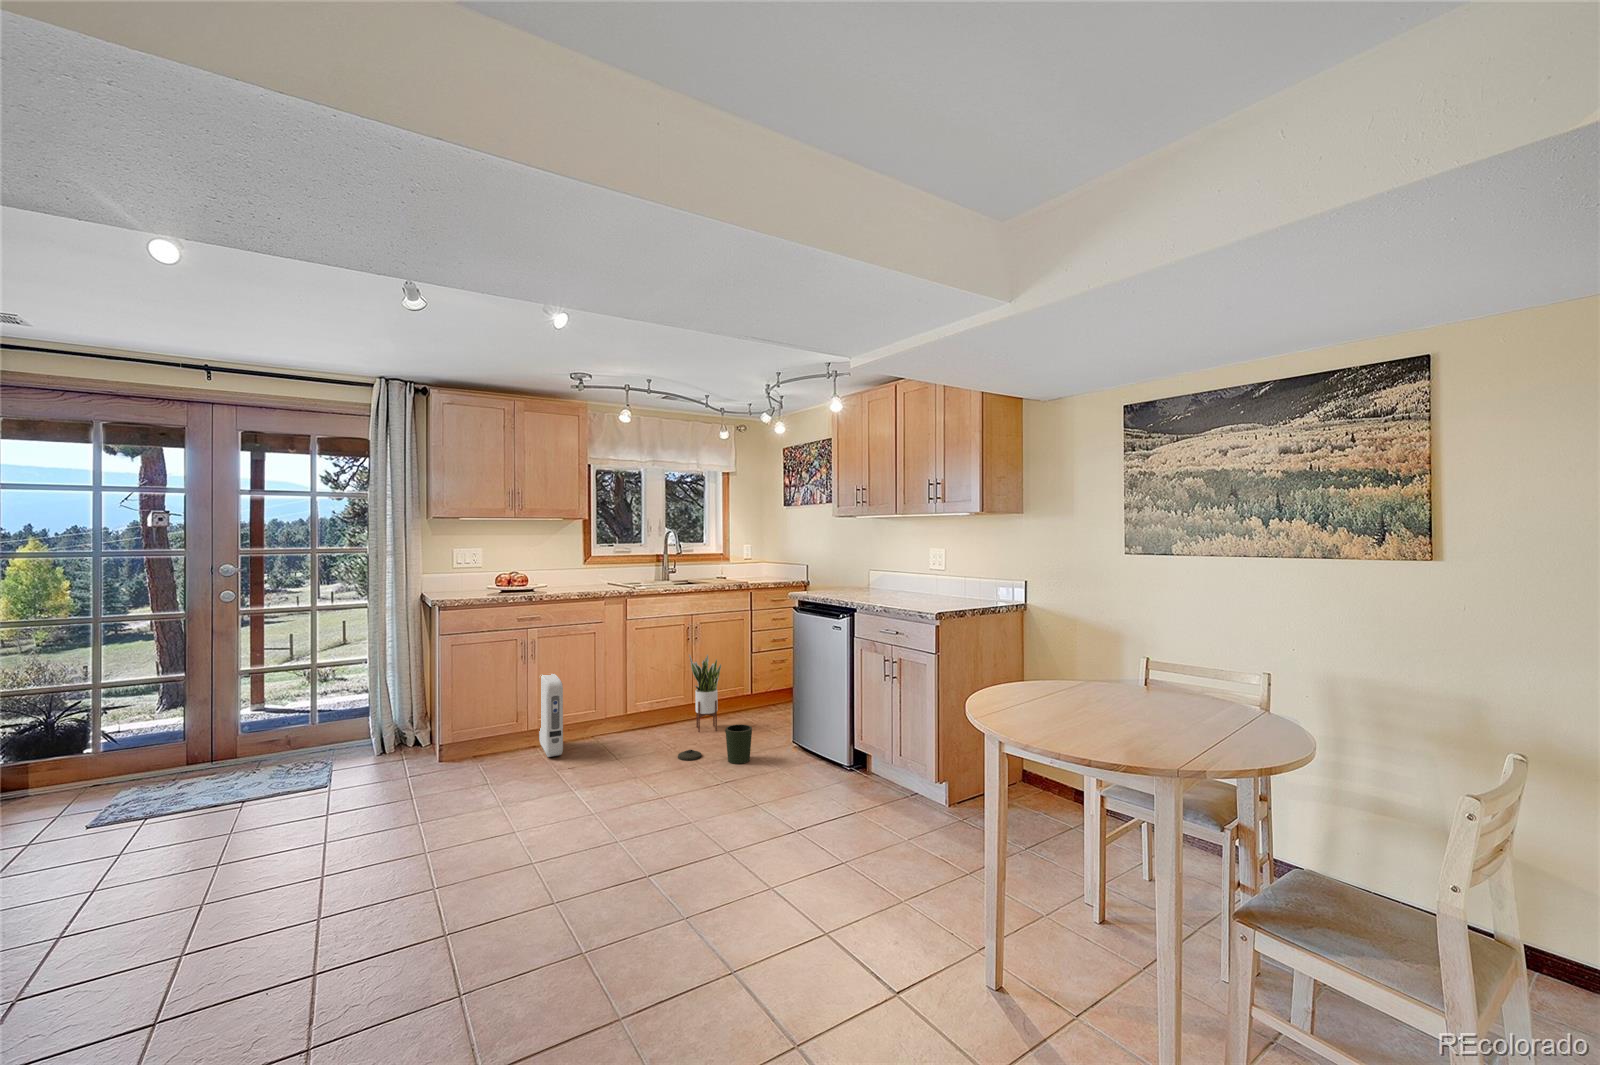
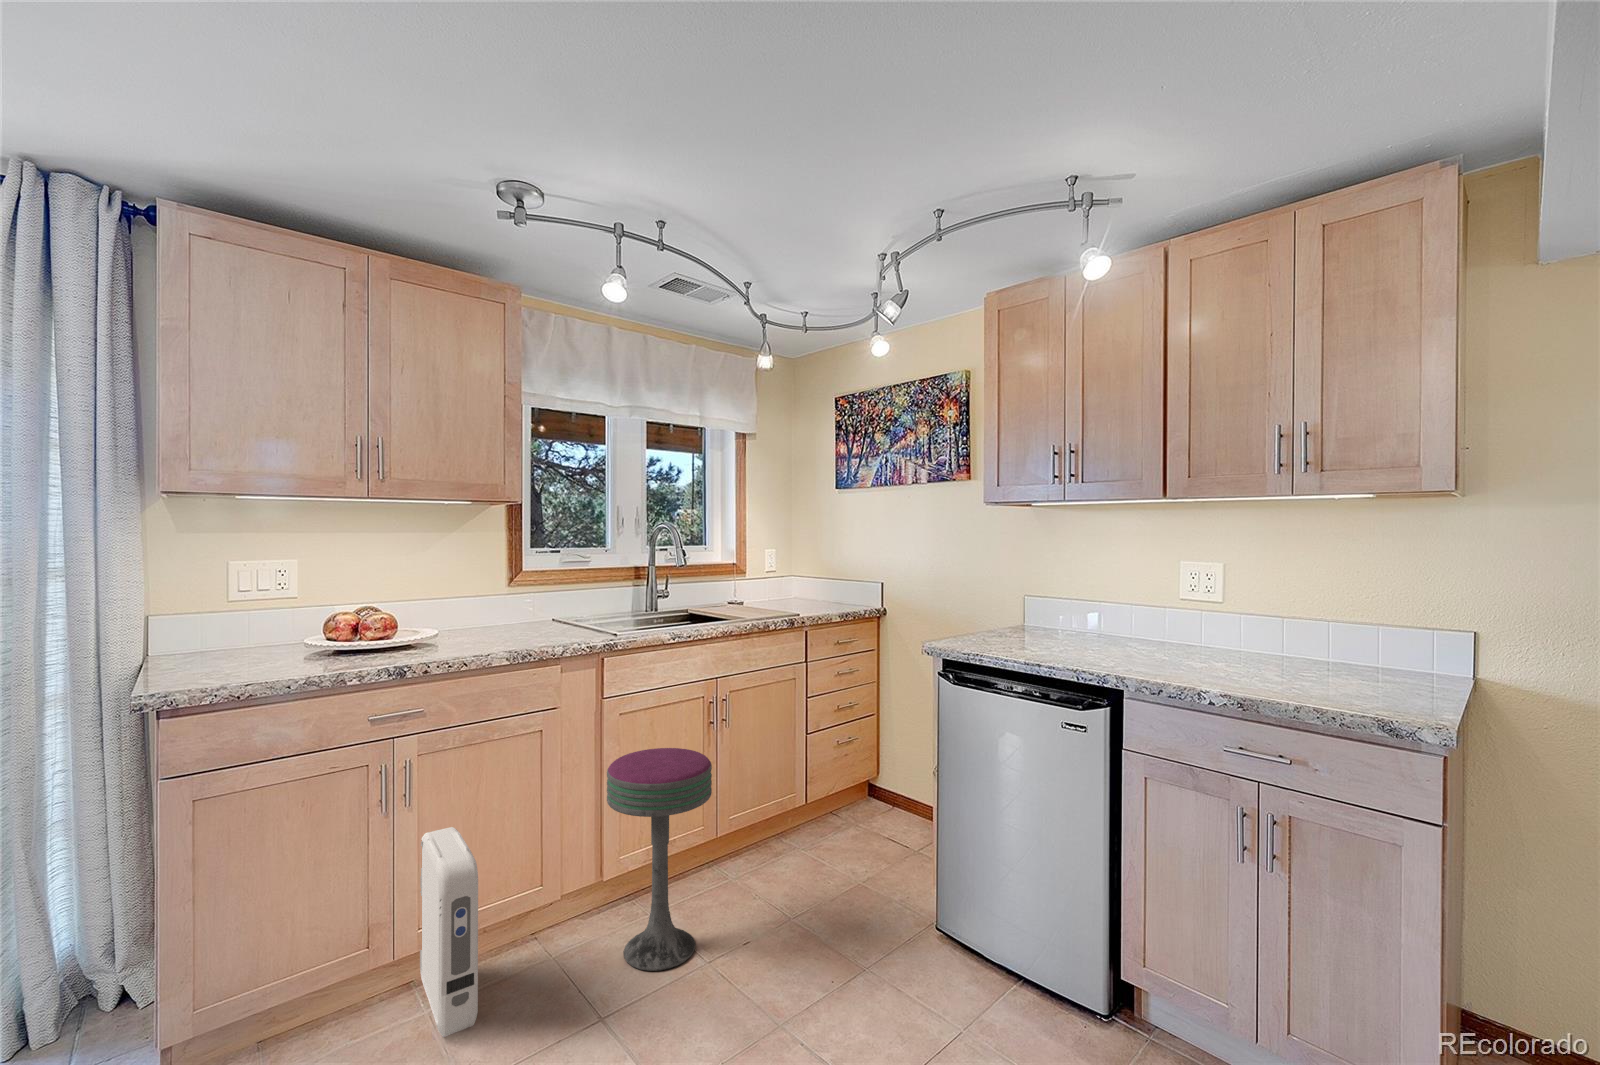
bar stool: none [624,645,677,747] -> present [607,748,712,971]
potted plant: present [689,655,721,732] -> none [720,757,781,908]
trash can: present [678,725,752,764] -> none [735,924,897,1023]

